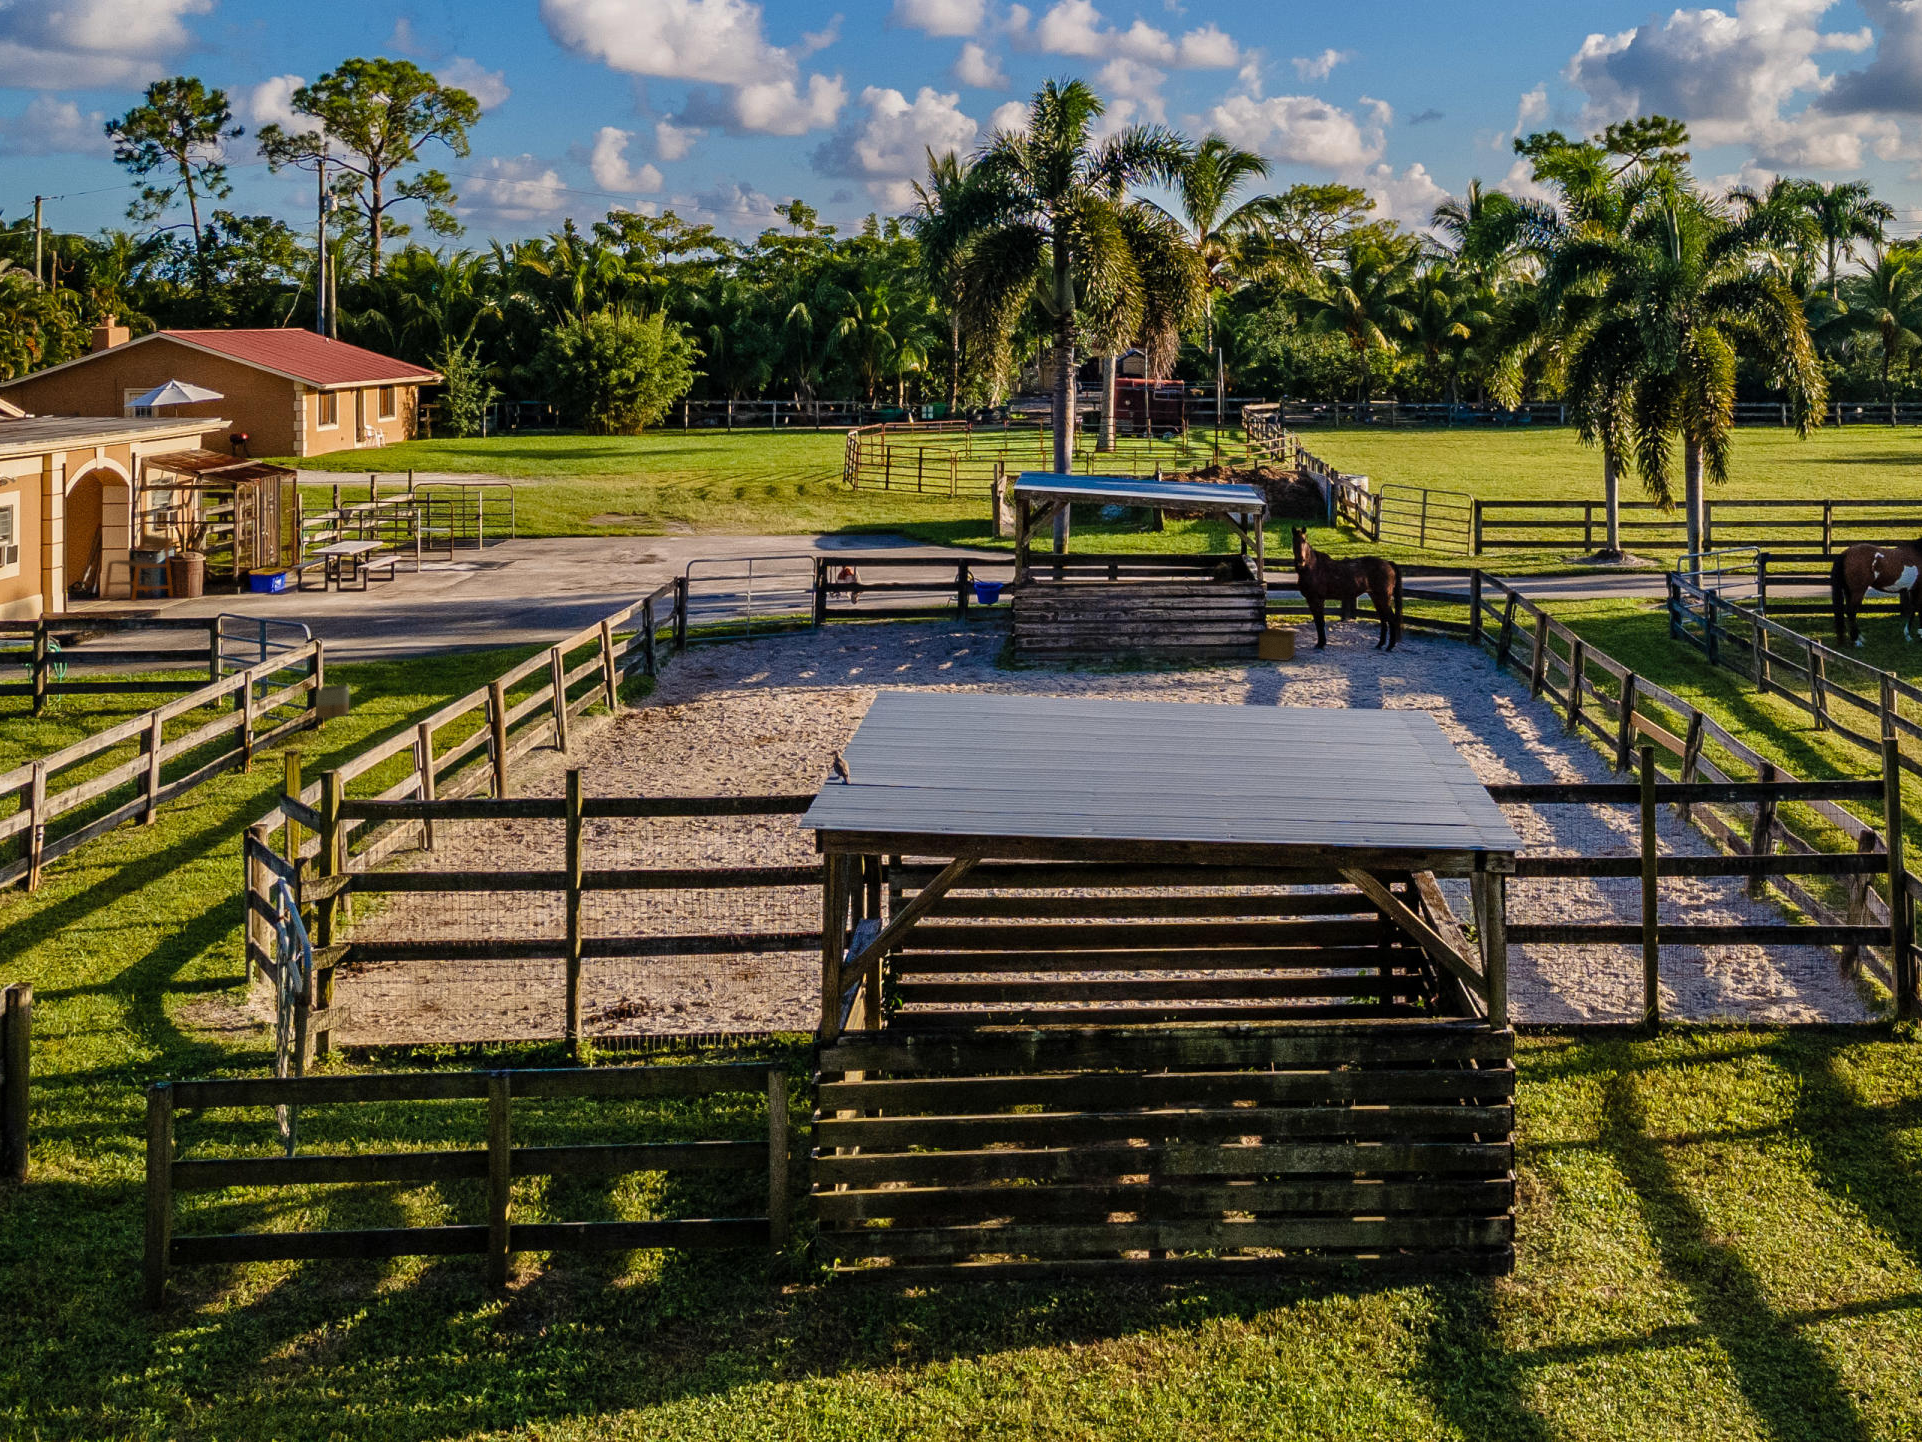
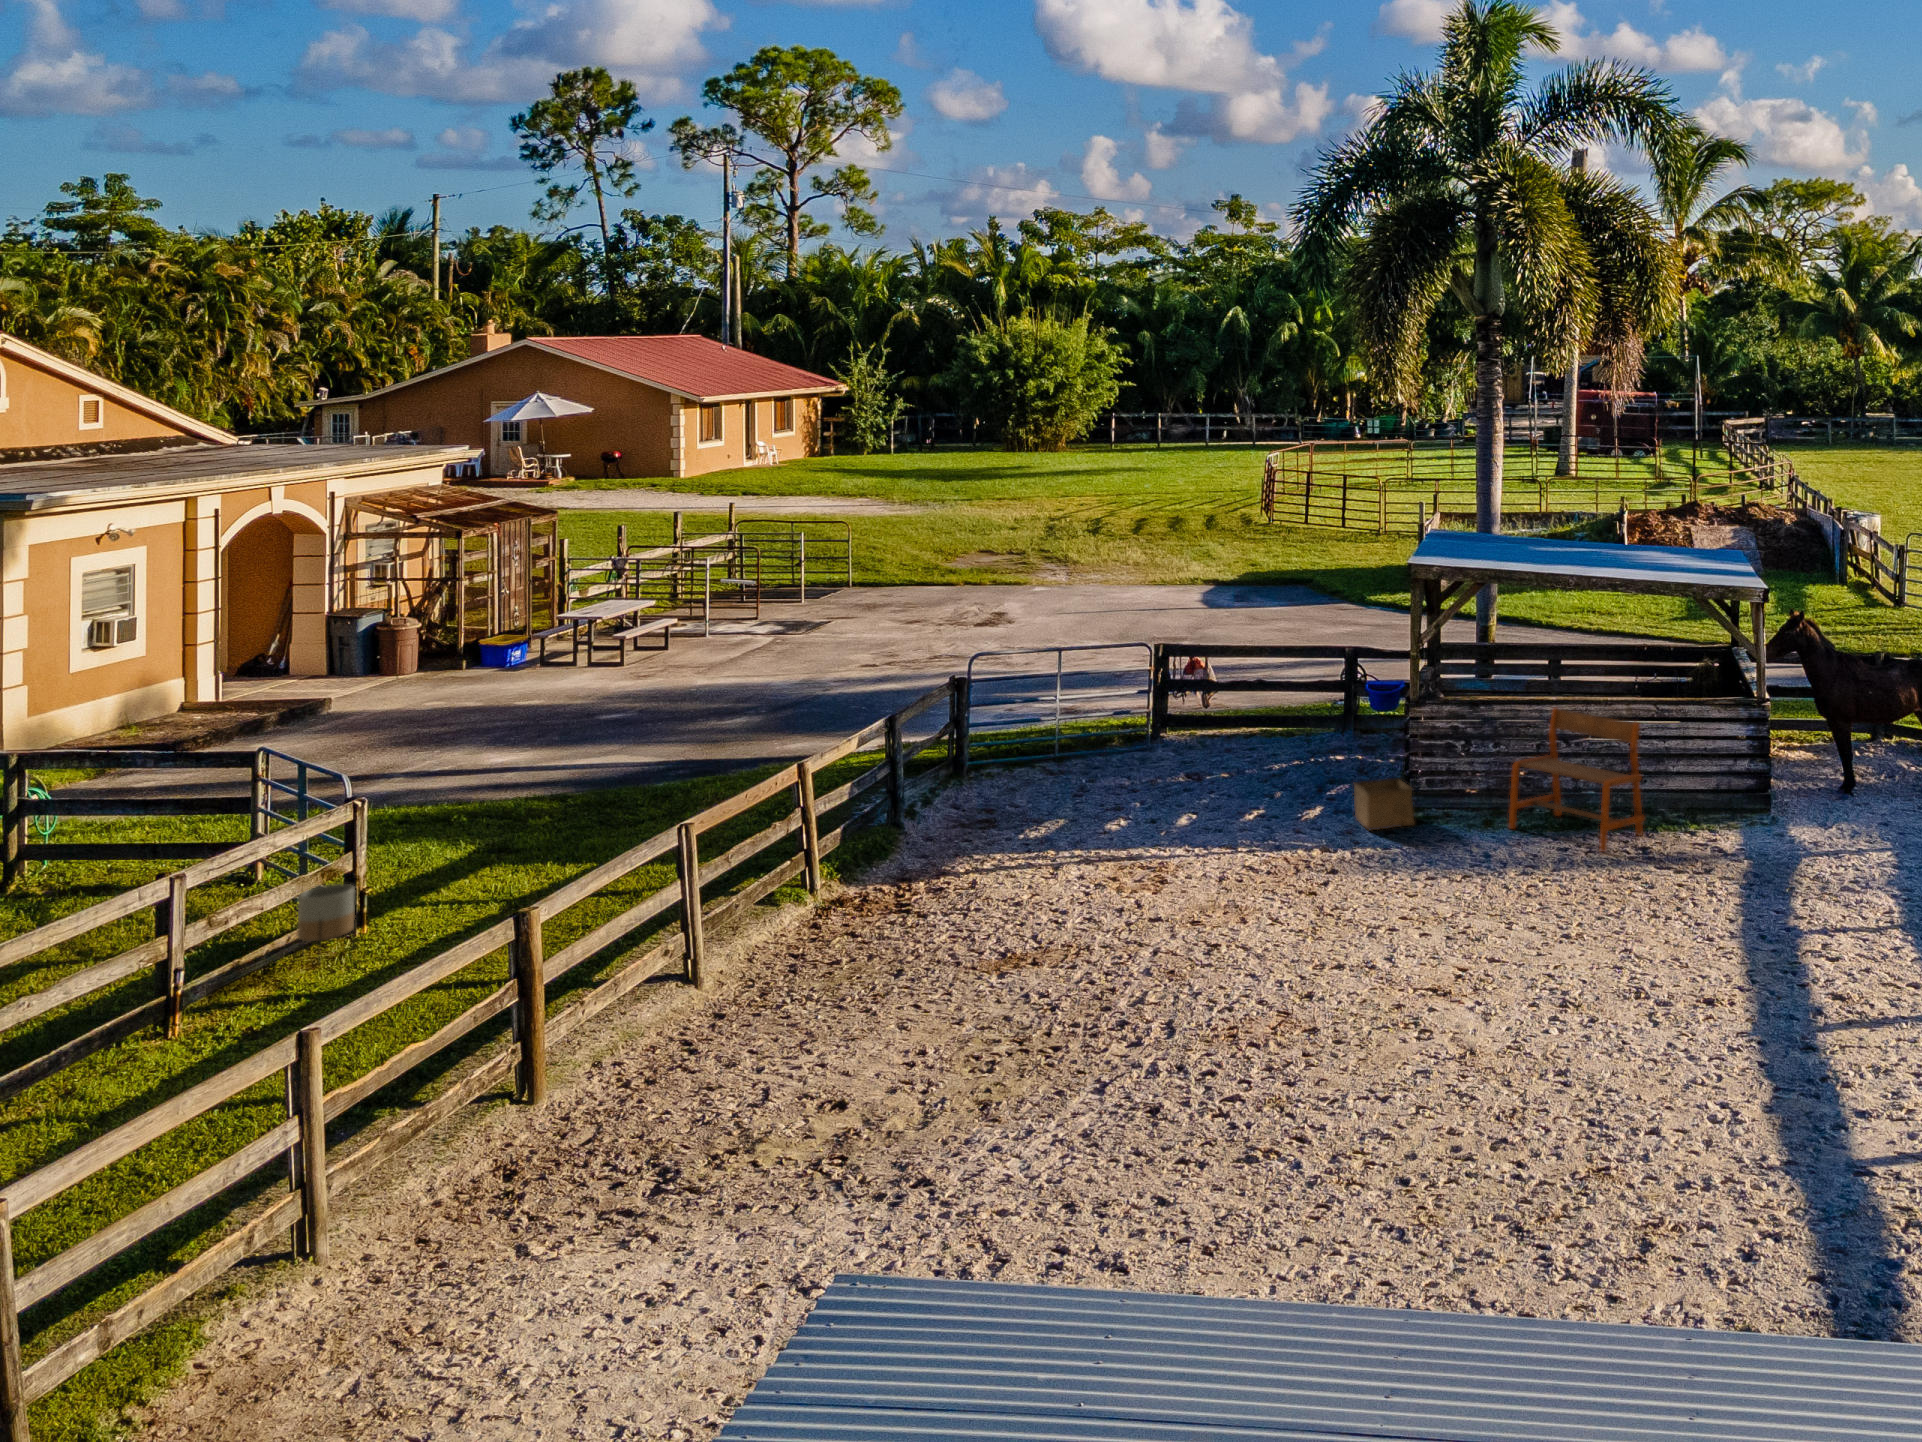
bench: present [104,534,173,601] -> present [1509,707,1644,852]
storage bin: present [1259,629,1295,660] -> present [1354,778,1414,830]

